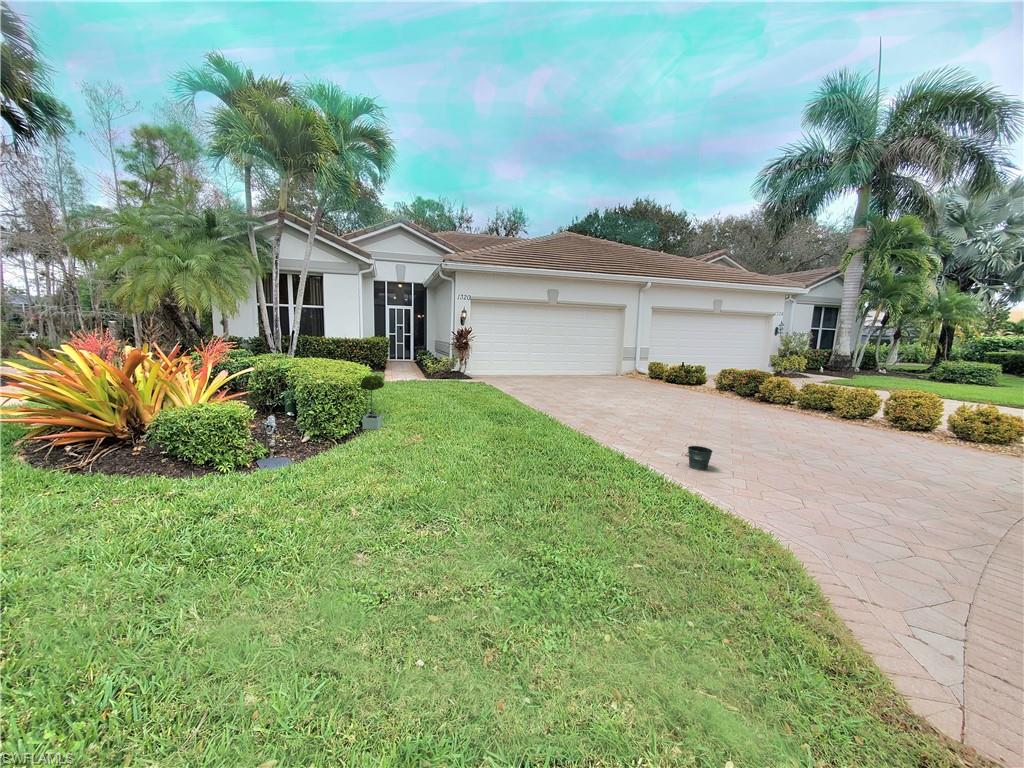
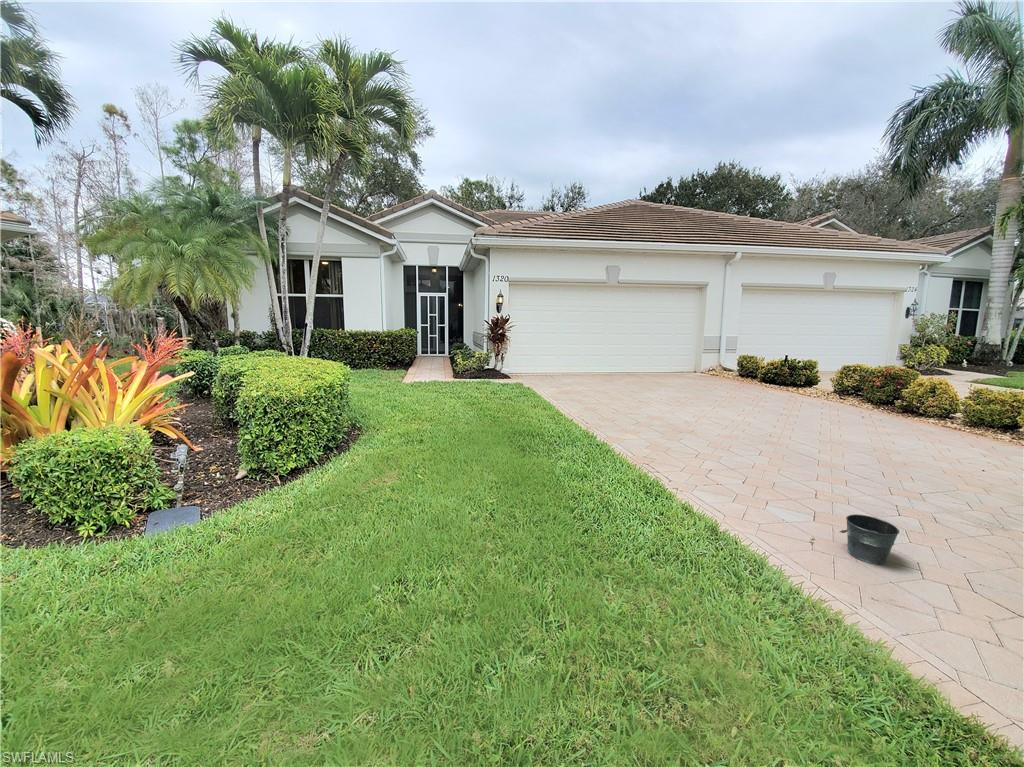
potted tree: present [360,375,384,430] -> none [318,383,356,461]

